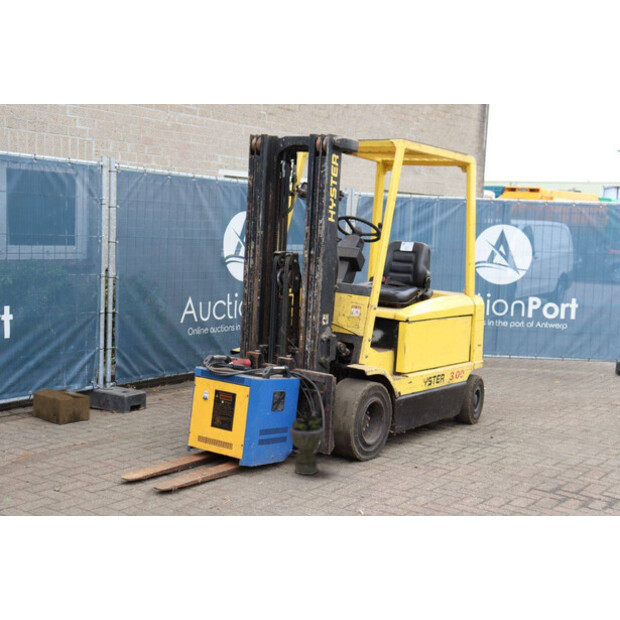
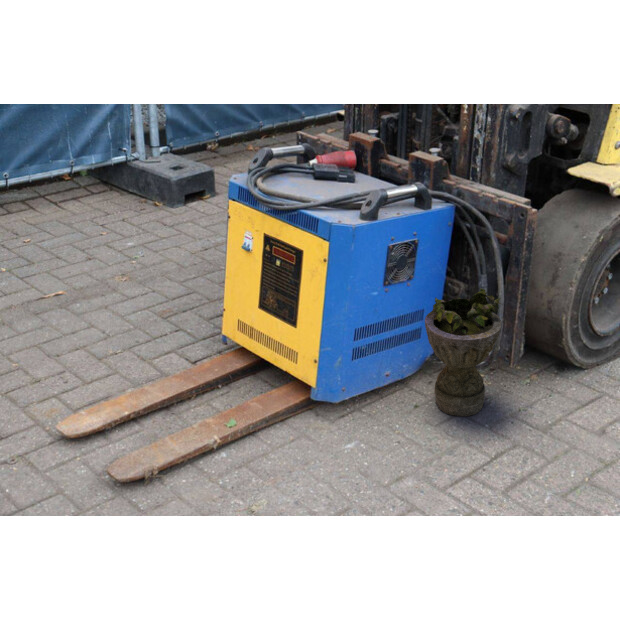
cardboard box: present [33,388,90,424] -> none [20,165,110,236]

